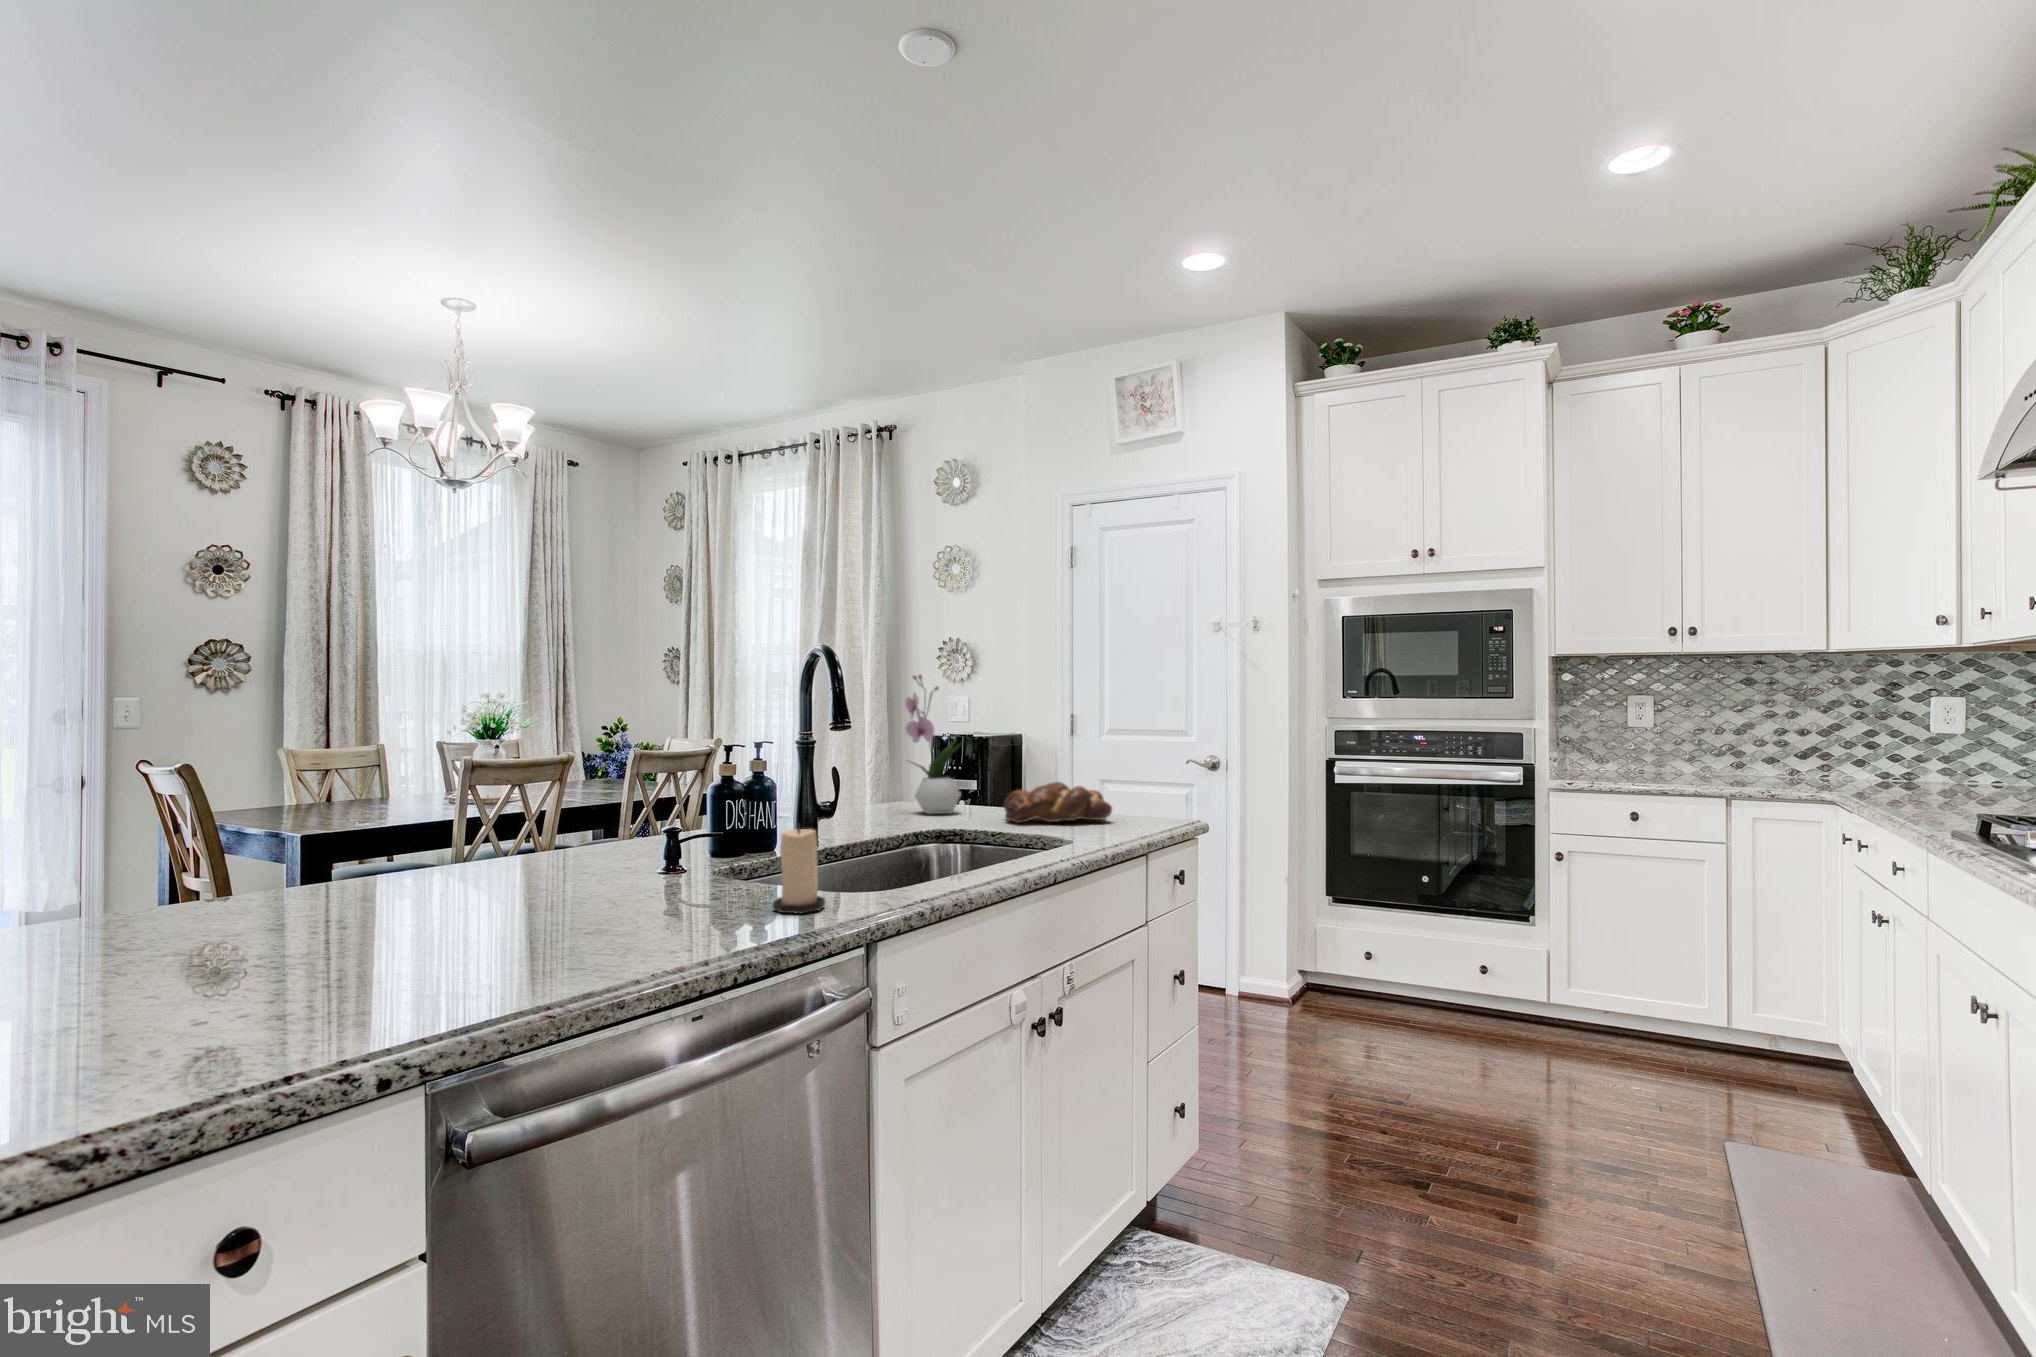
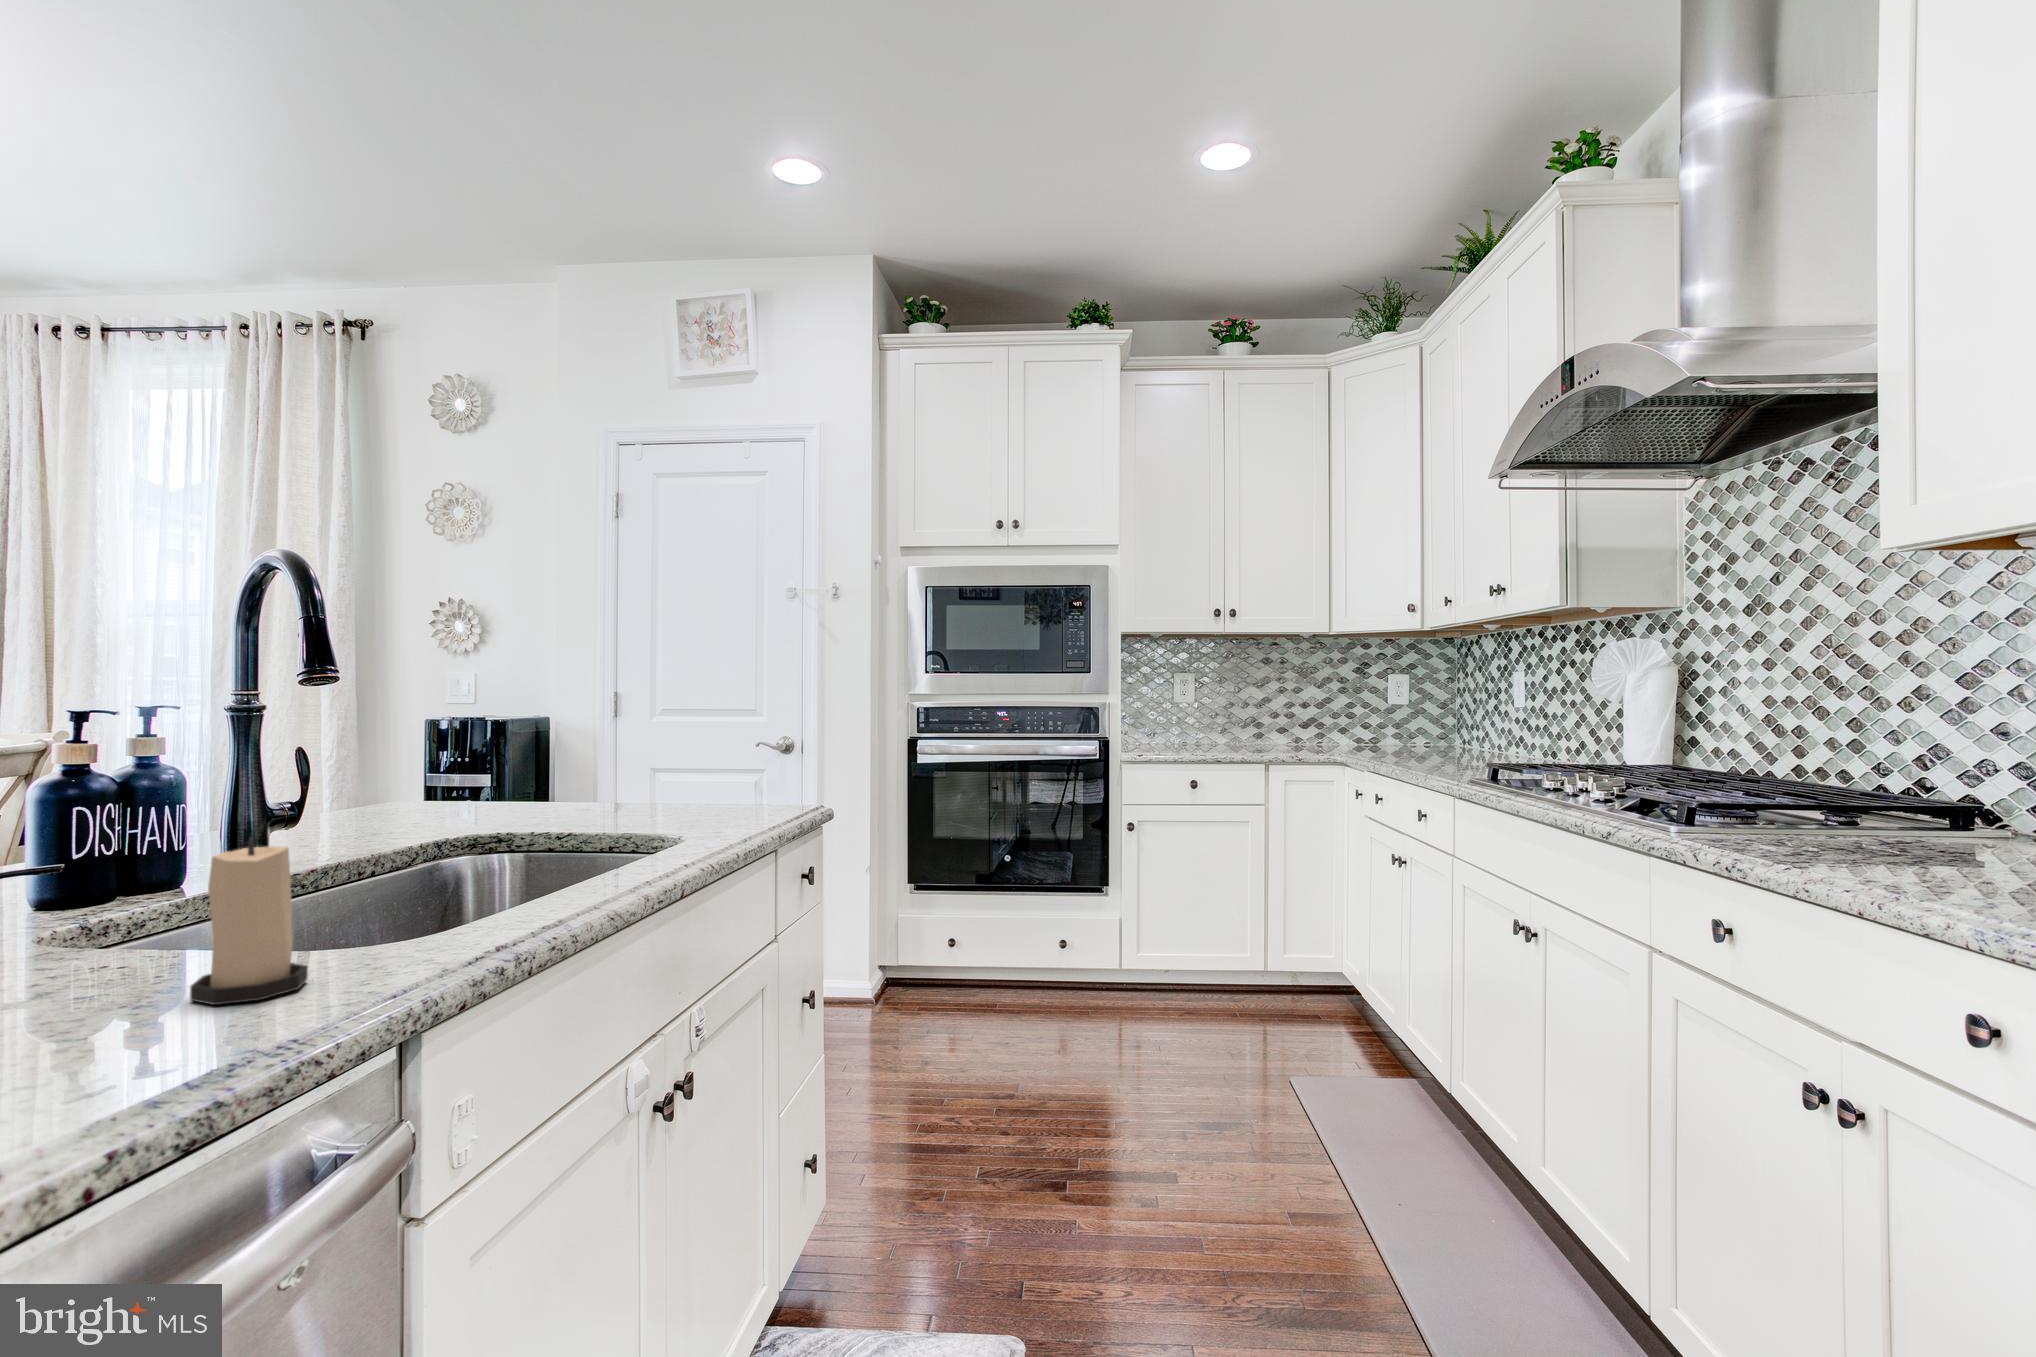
flower arrangement: present [905,675,963,814] -> none [410,623,507,819]
bread loaf: present [1004,782,1112,823] -> none [568,766,719,823]

